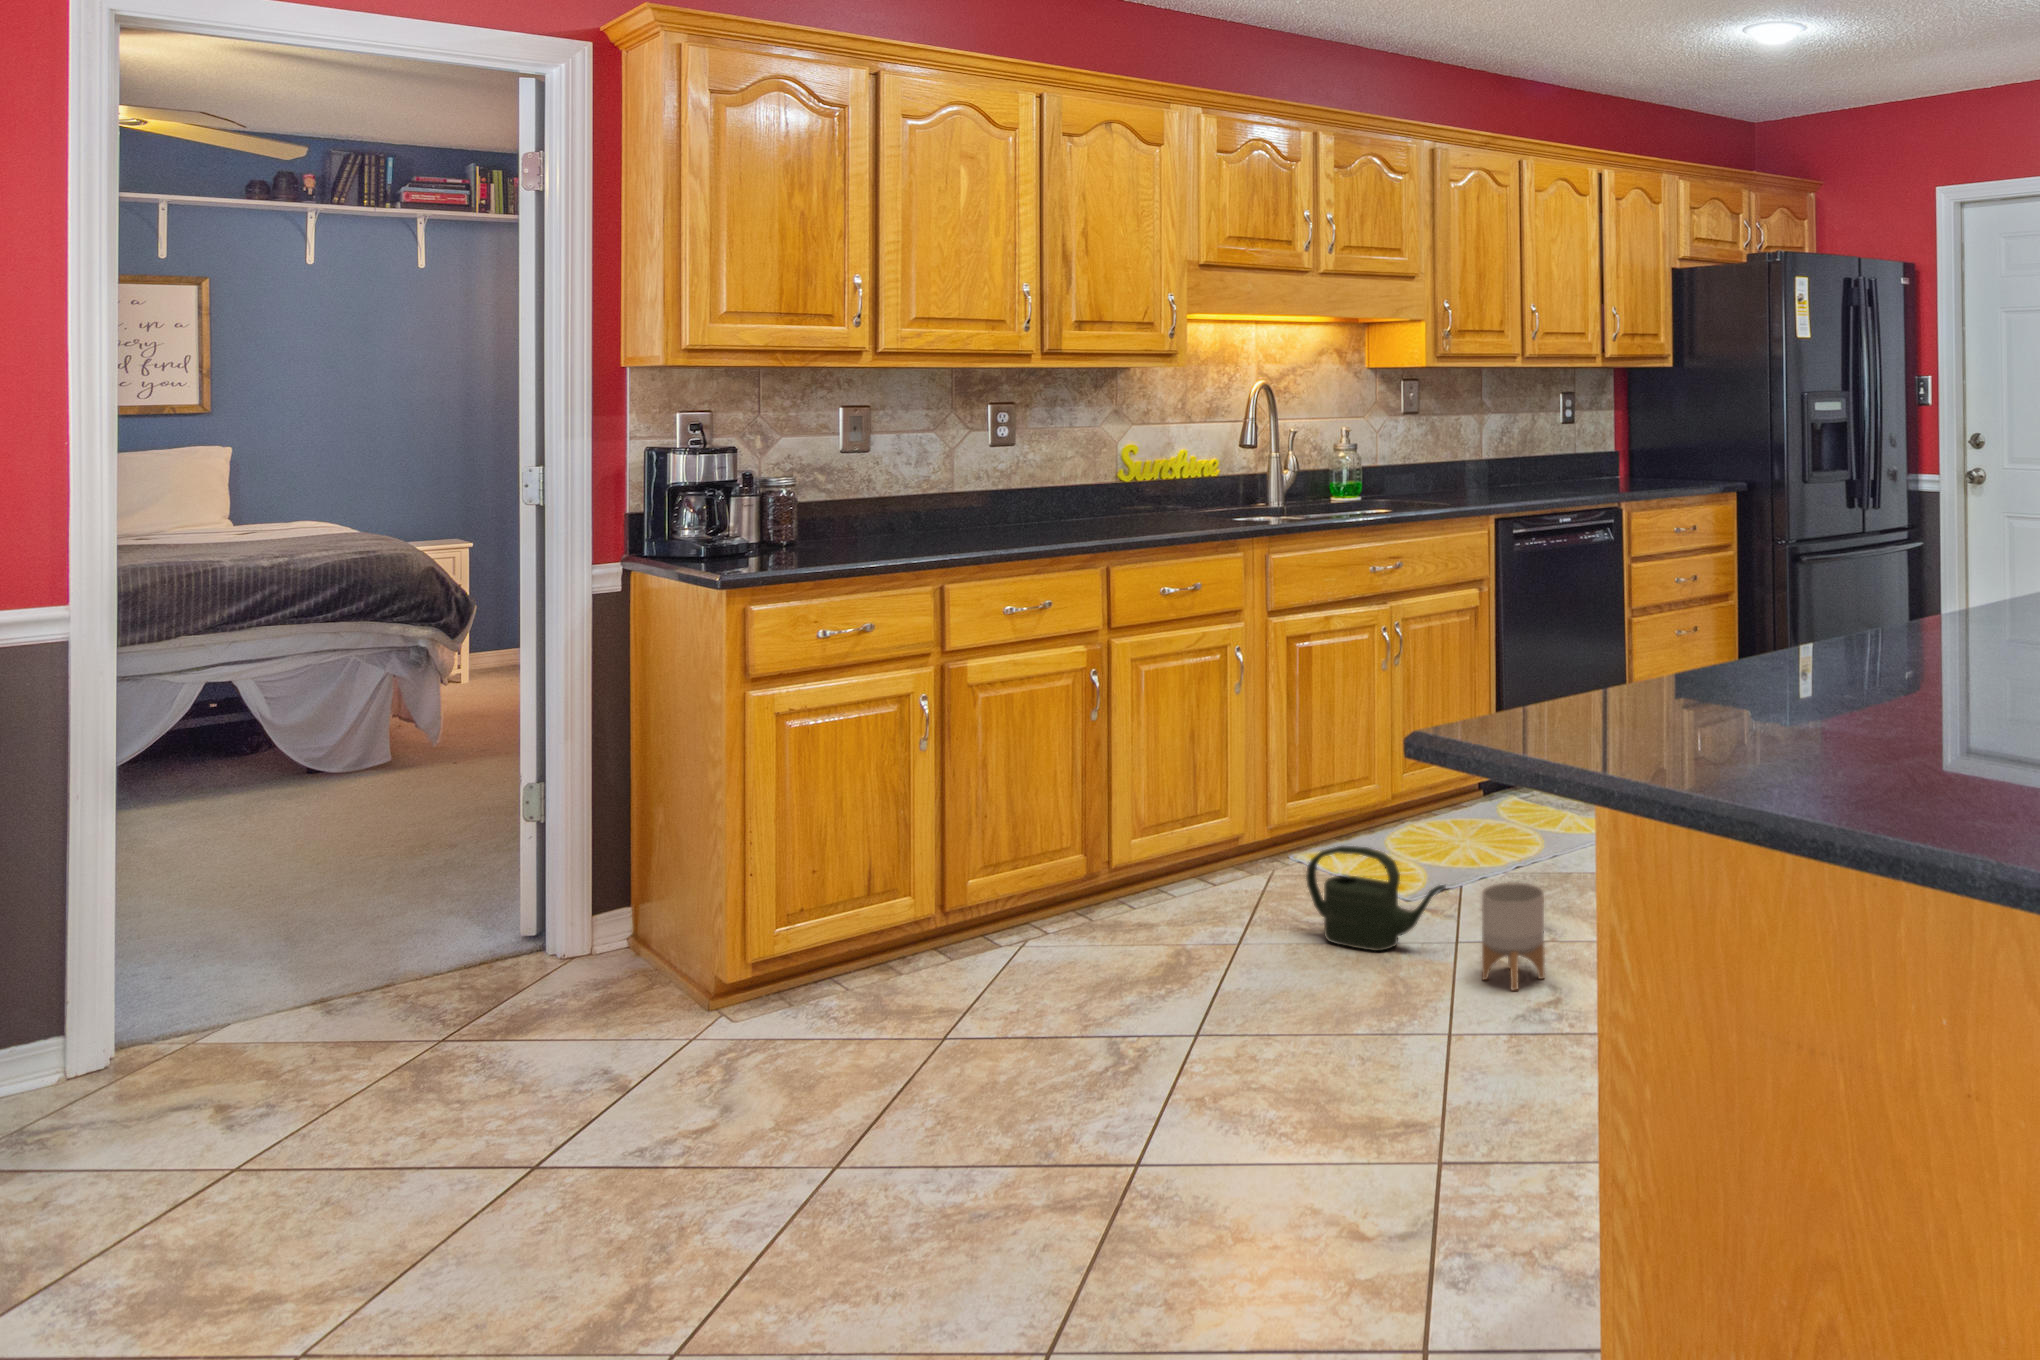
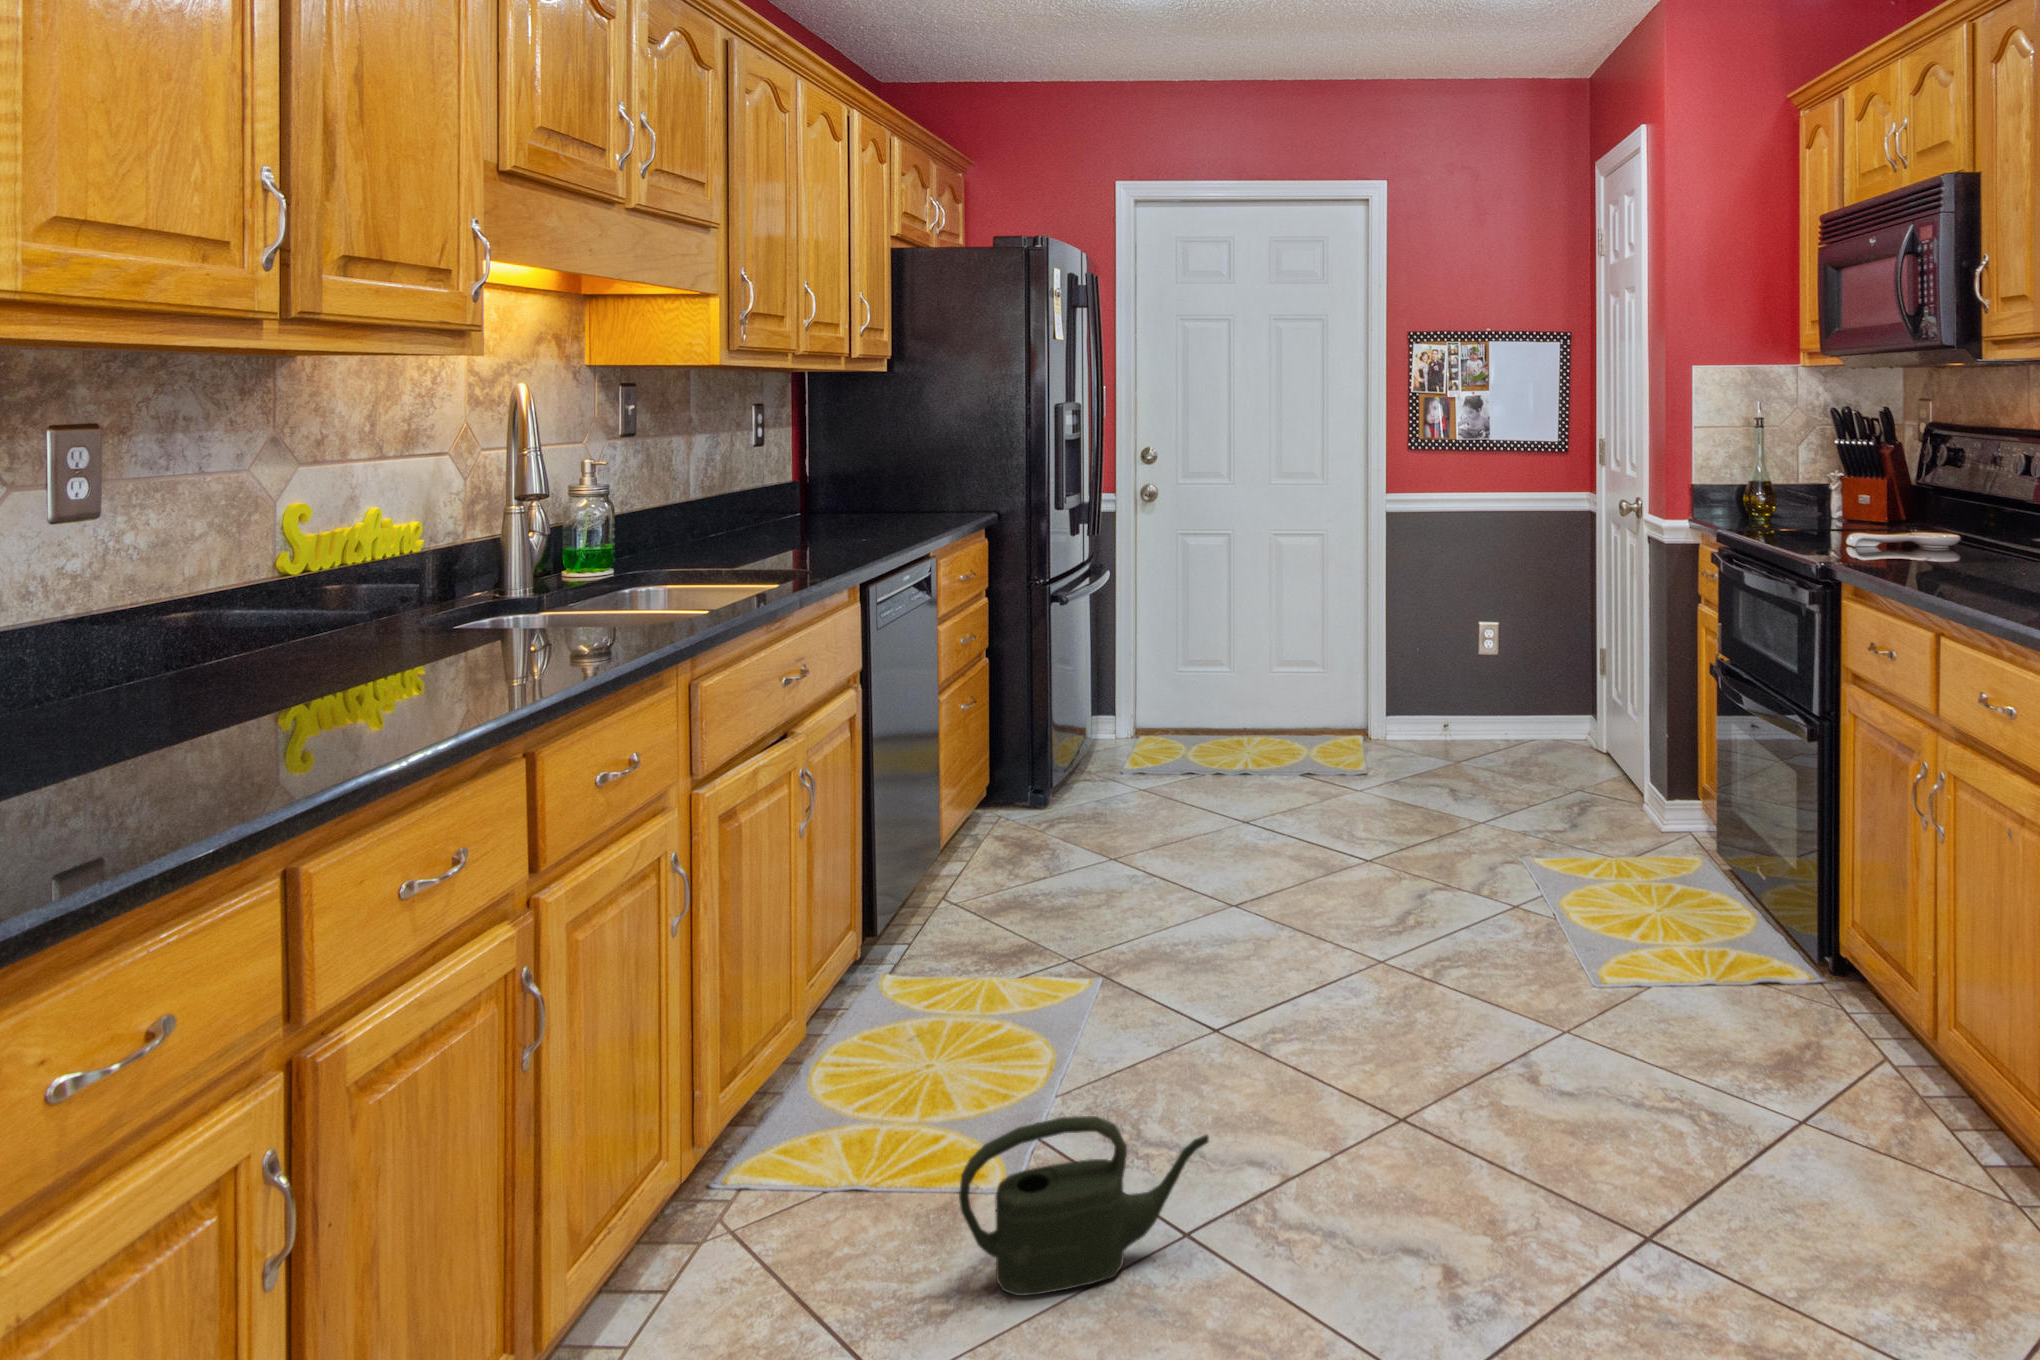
planter: present [1482,882,1545,991] -> none [1293,1091,1385,1261]

